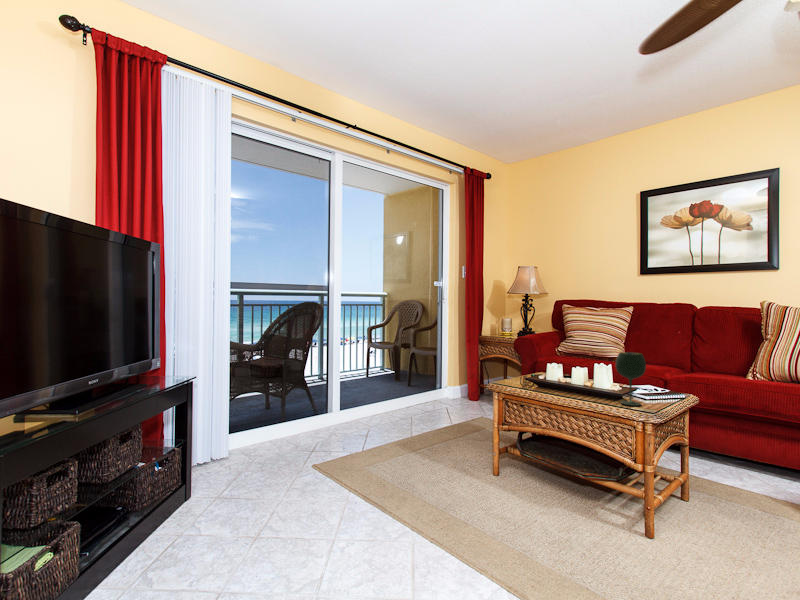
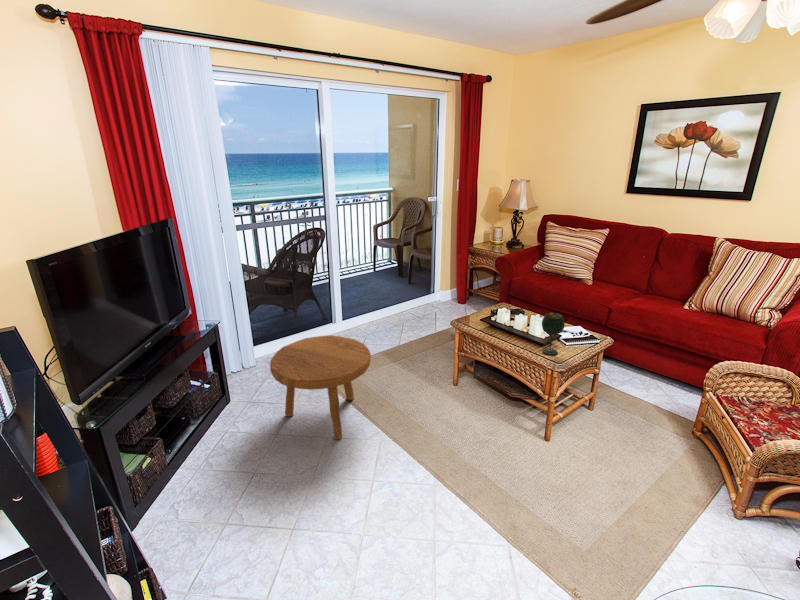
footstool: none [259,401,395,540] -> present [270,335,371,439]

